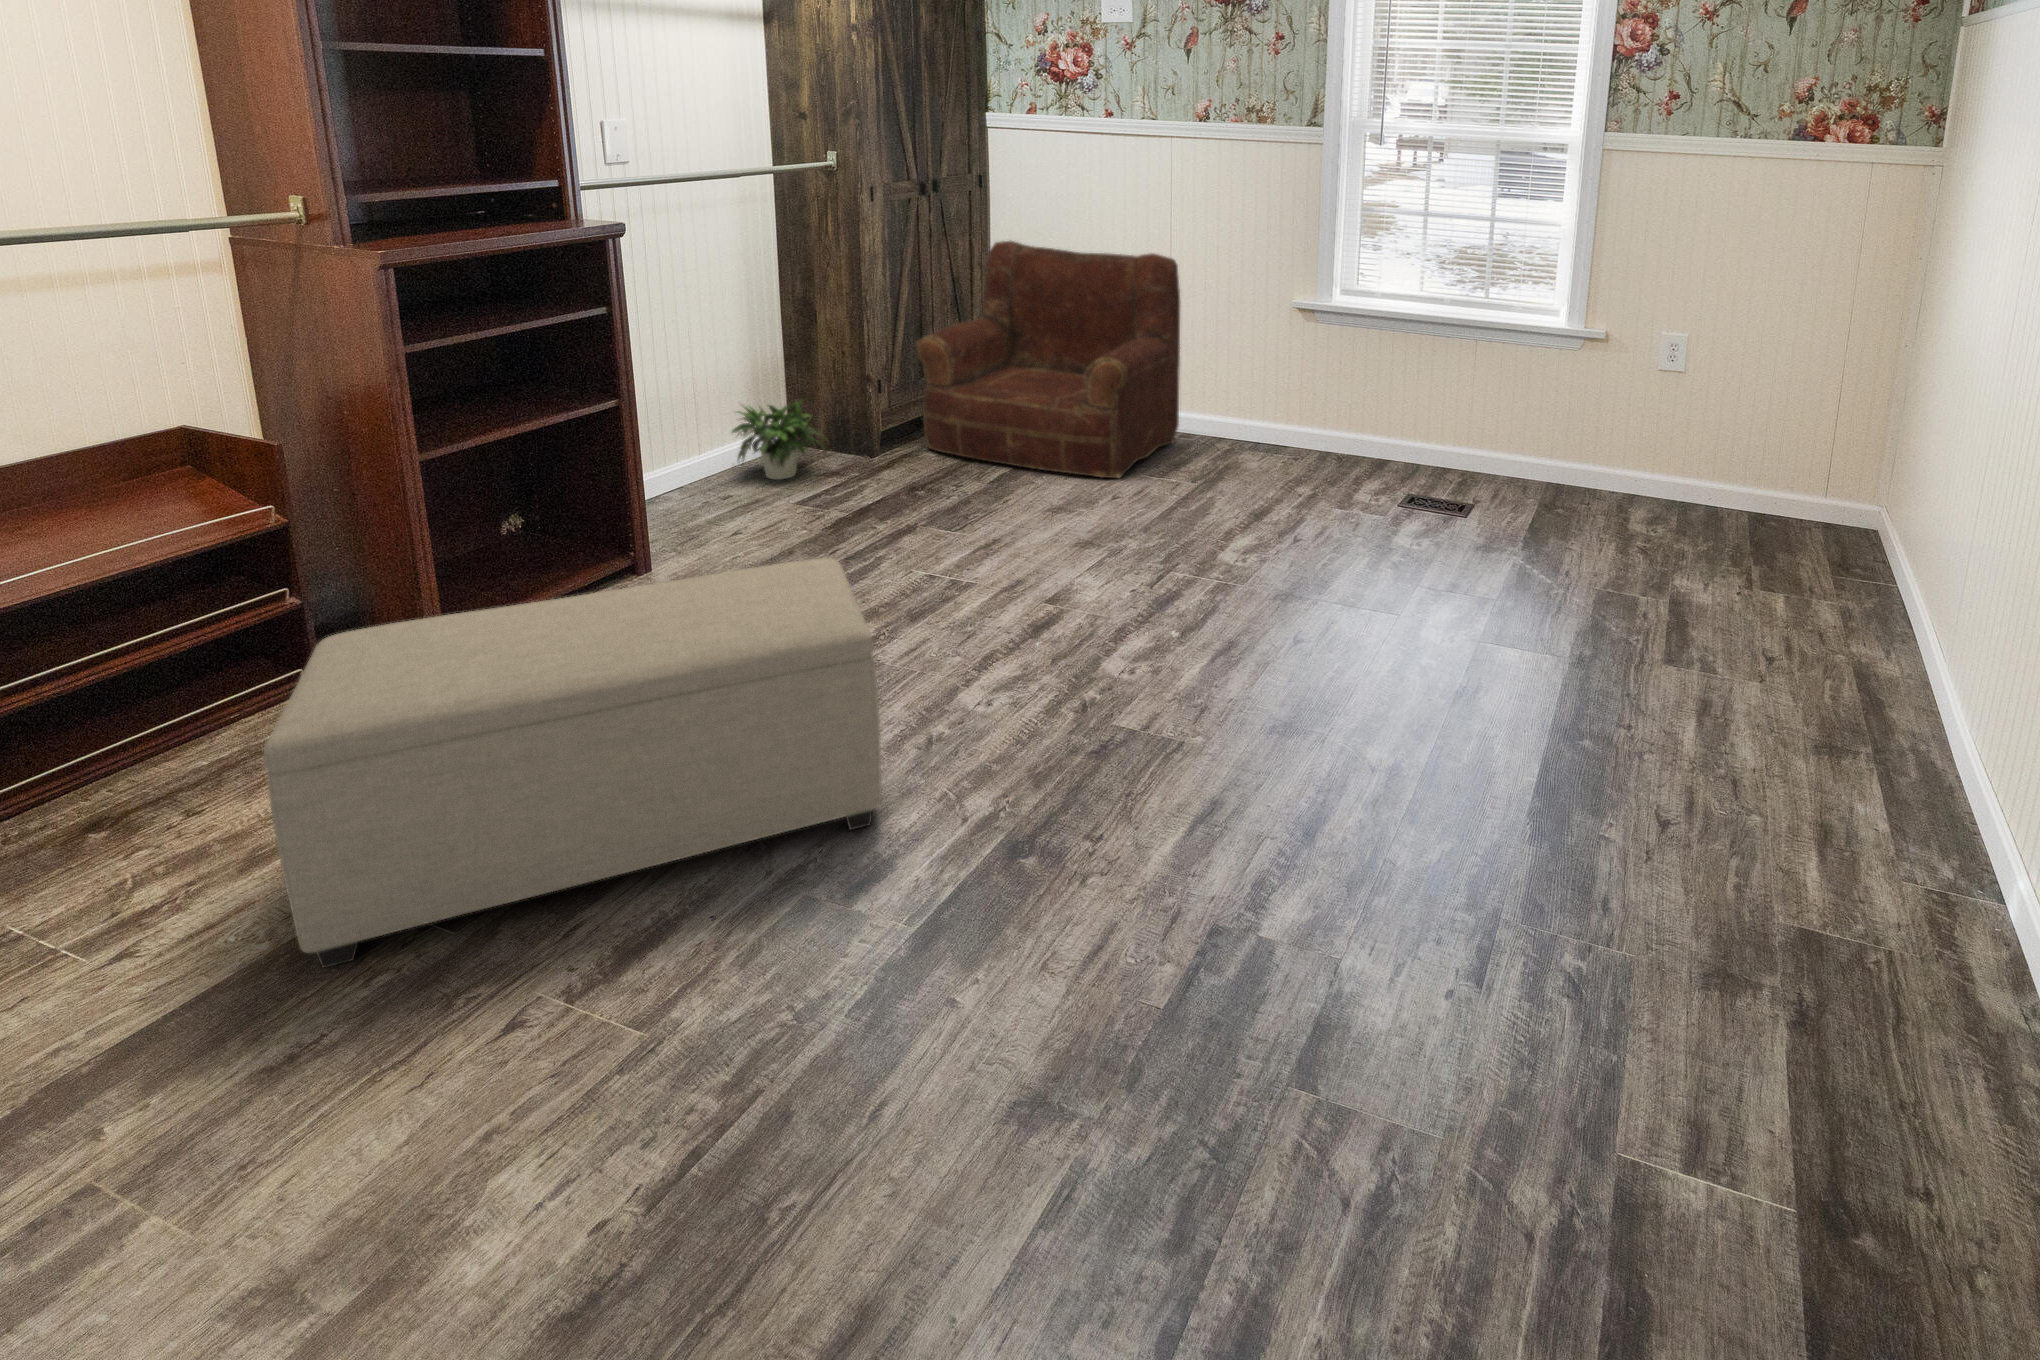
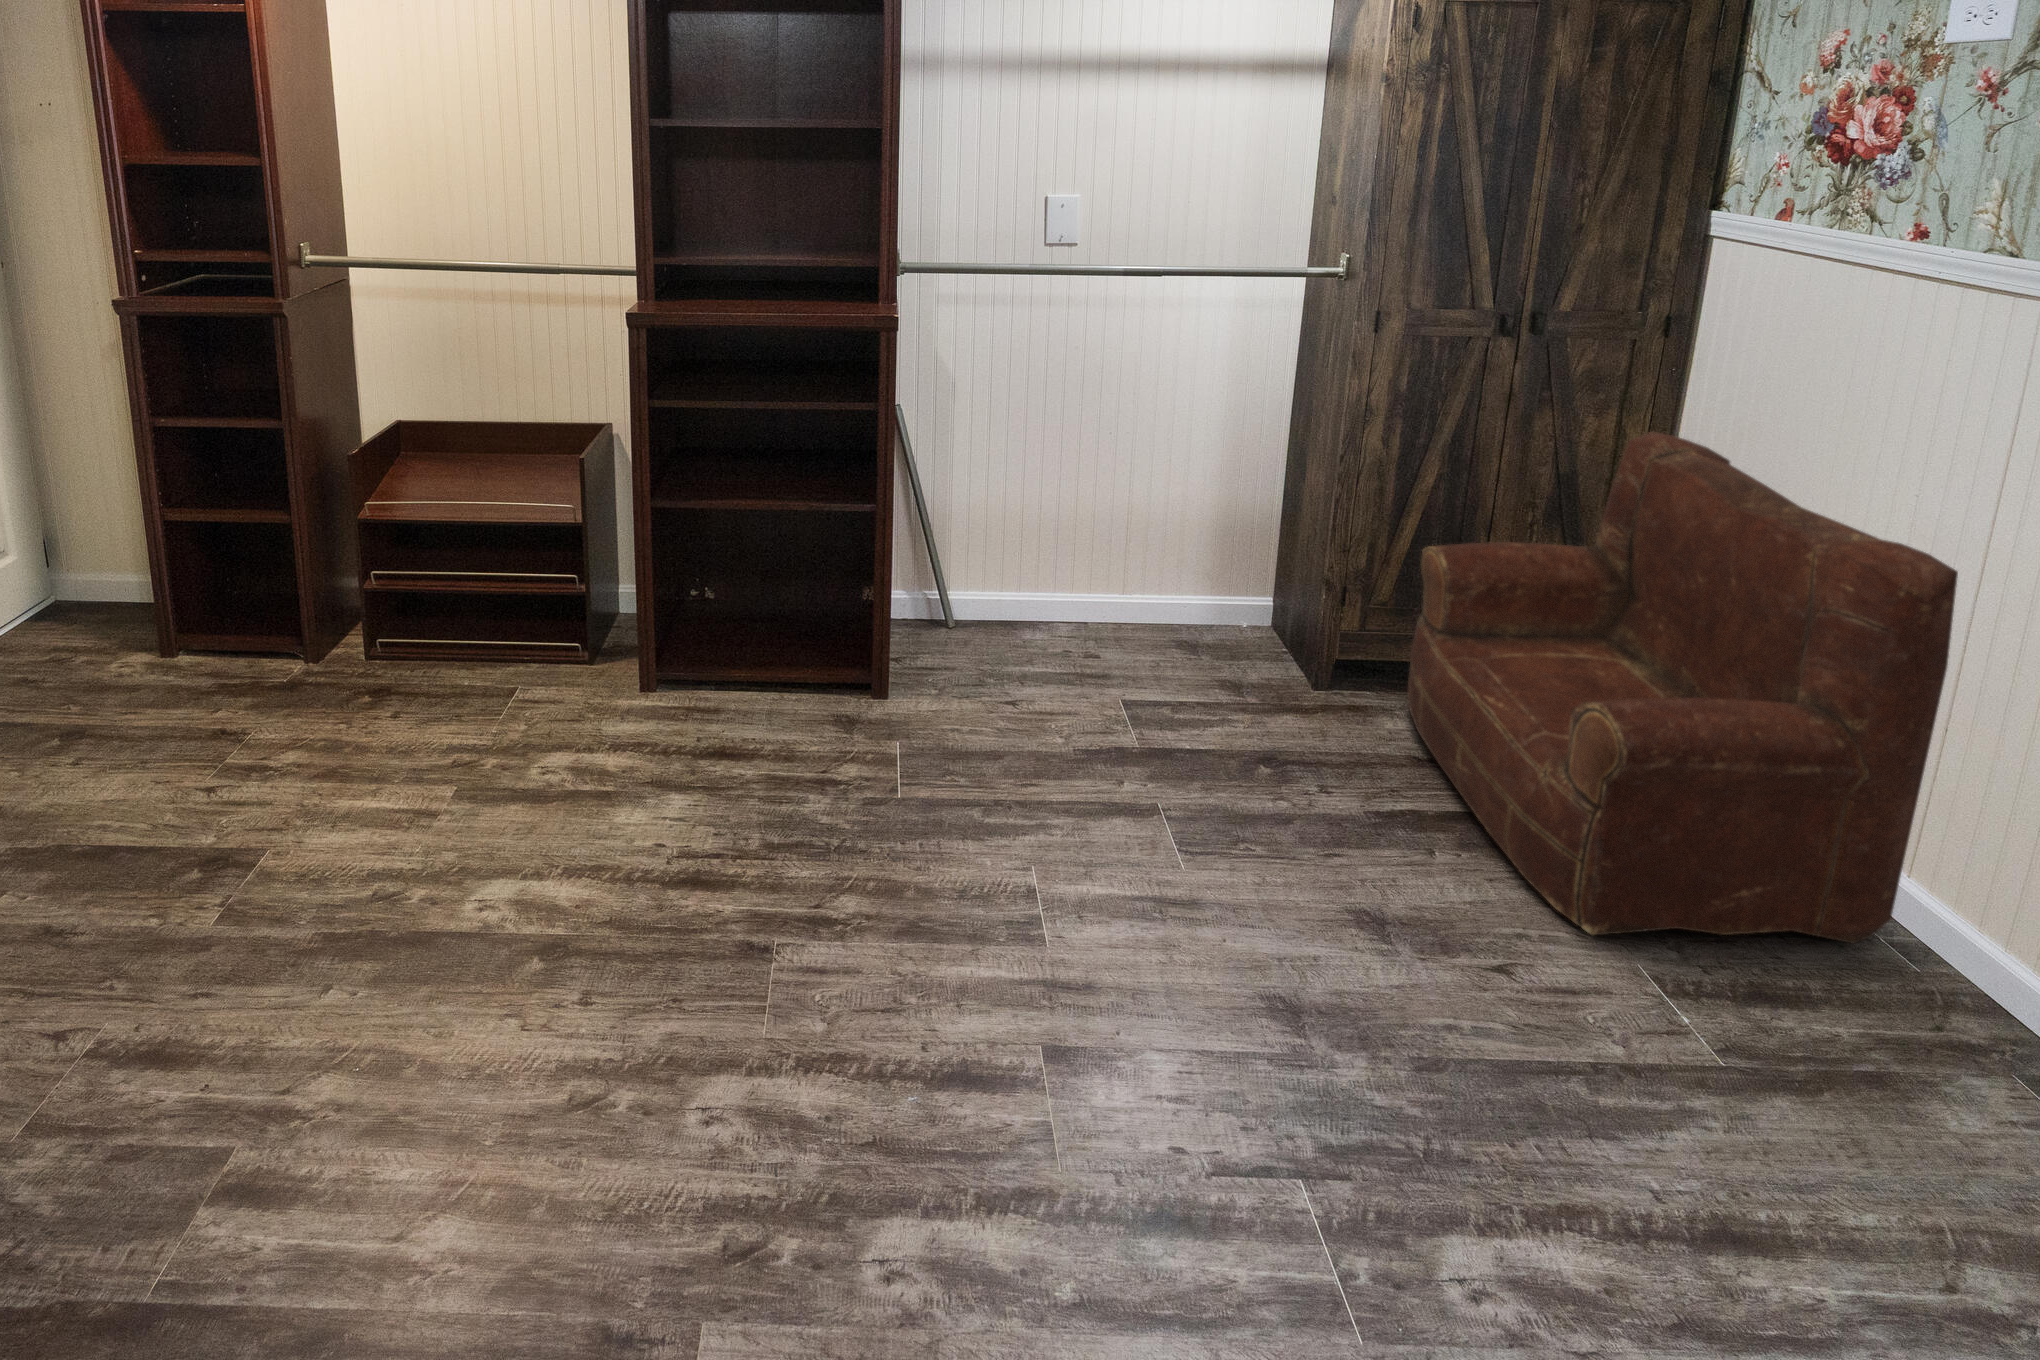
potted plant: present [732,401,828,479] -> none [1128,547,1264,659]
ottoman: present [264,558,882,968] -> none [237,629,650,1104]

